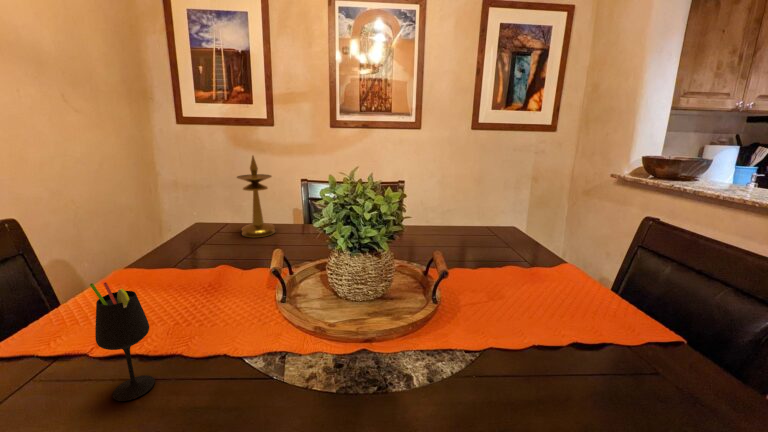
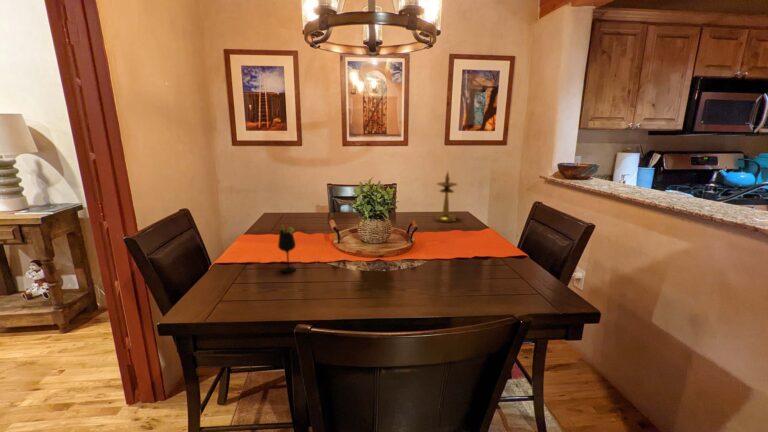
candlestick: present [237,156,275,237] -> present [435,173,457,222]

